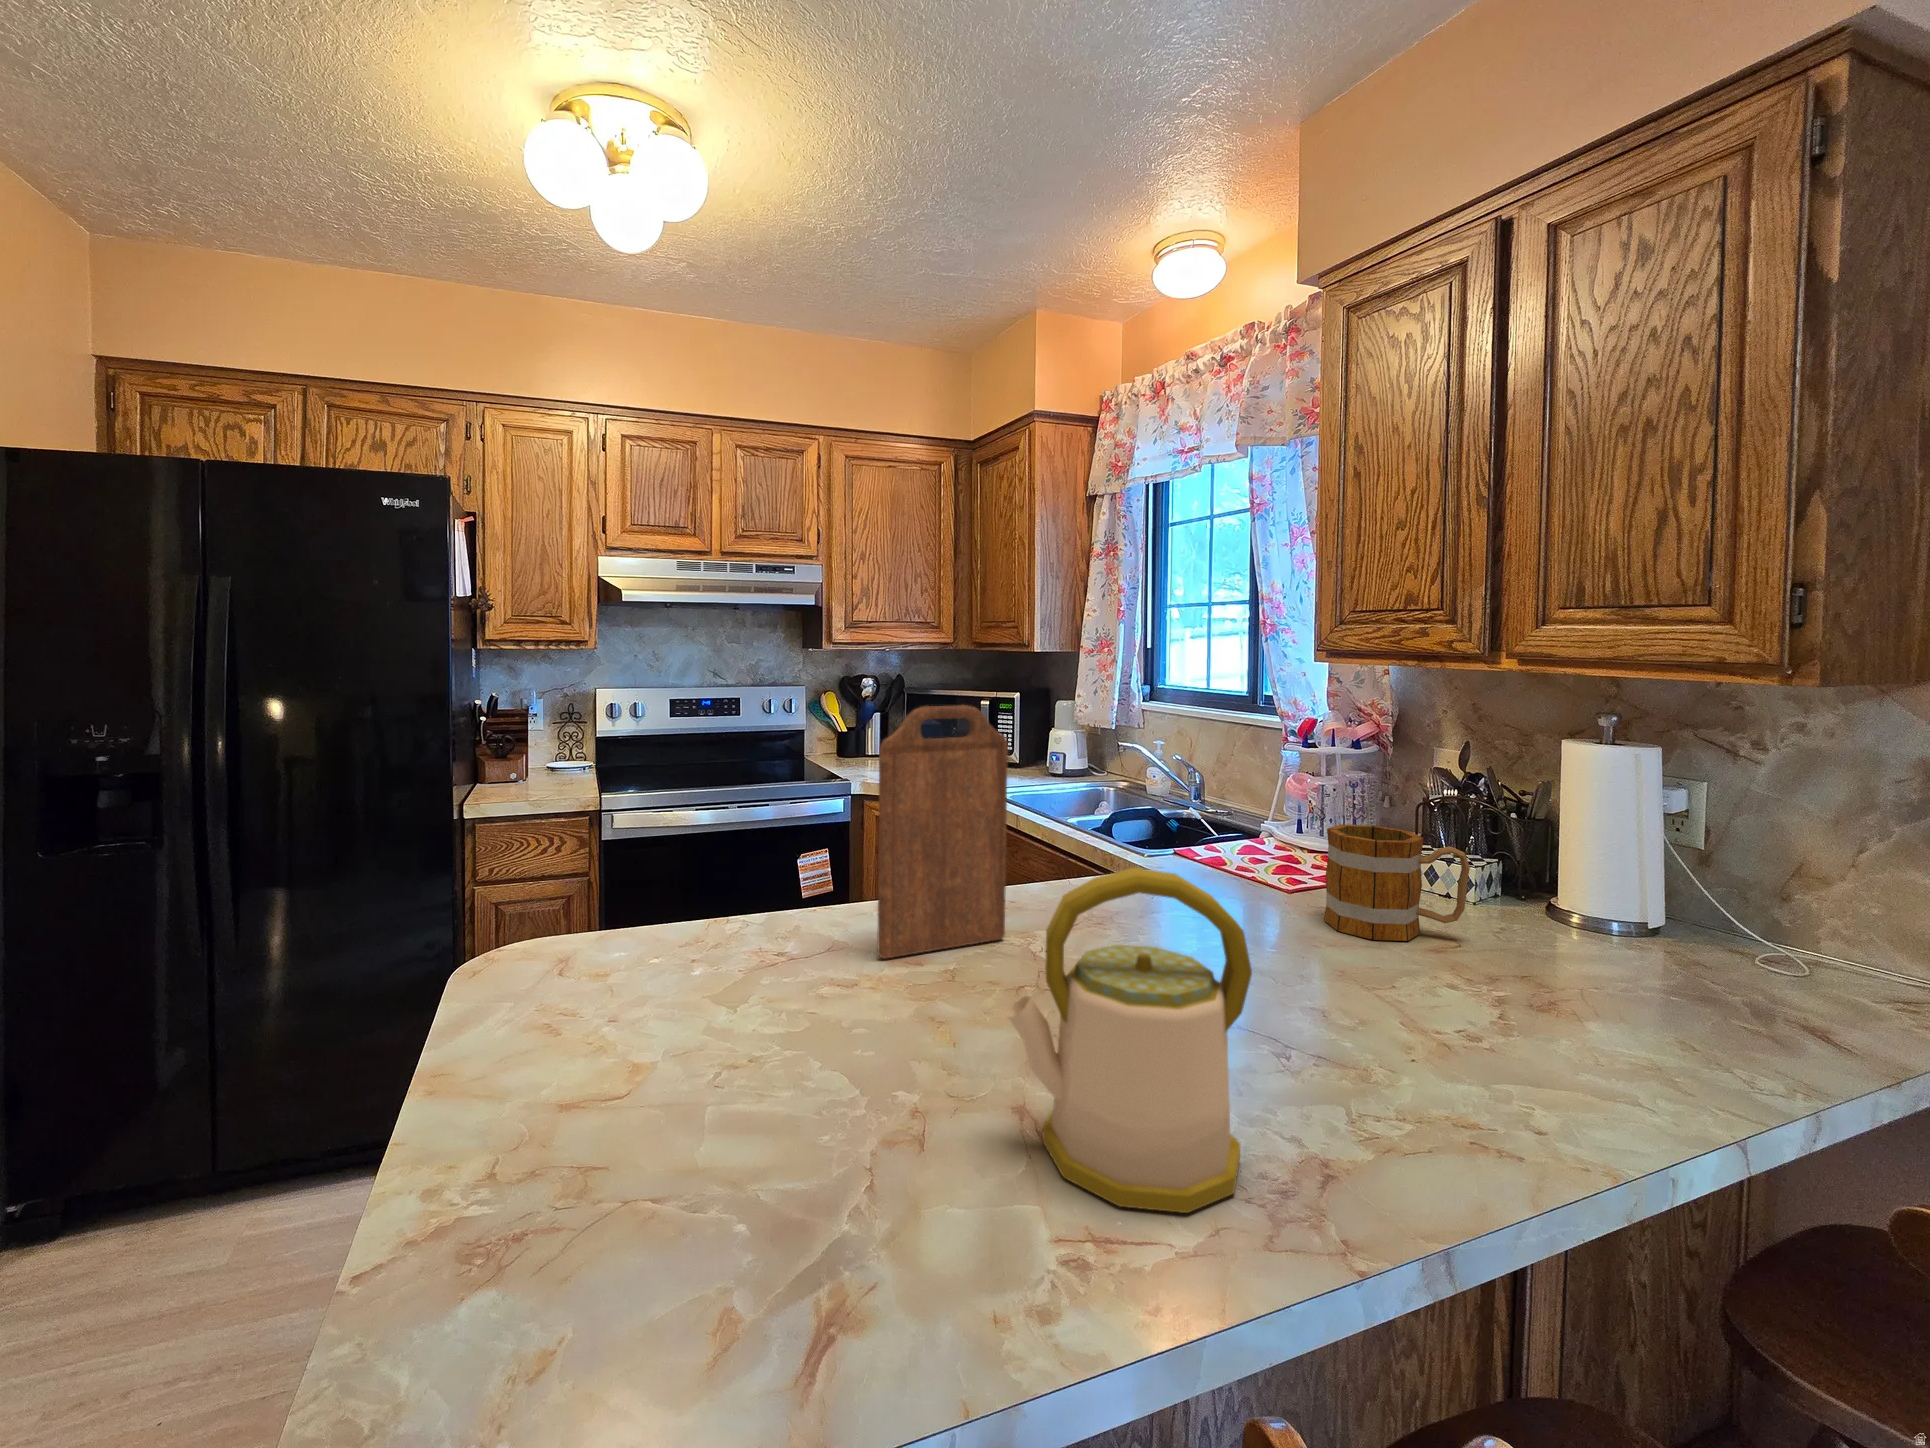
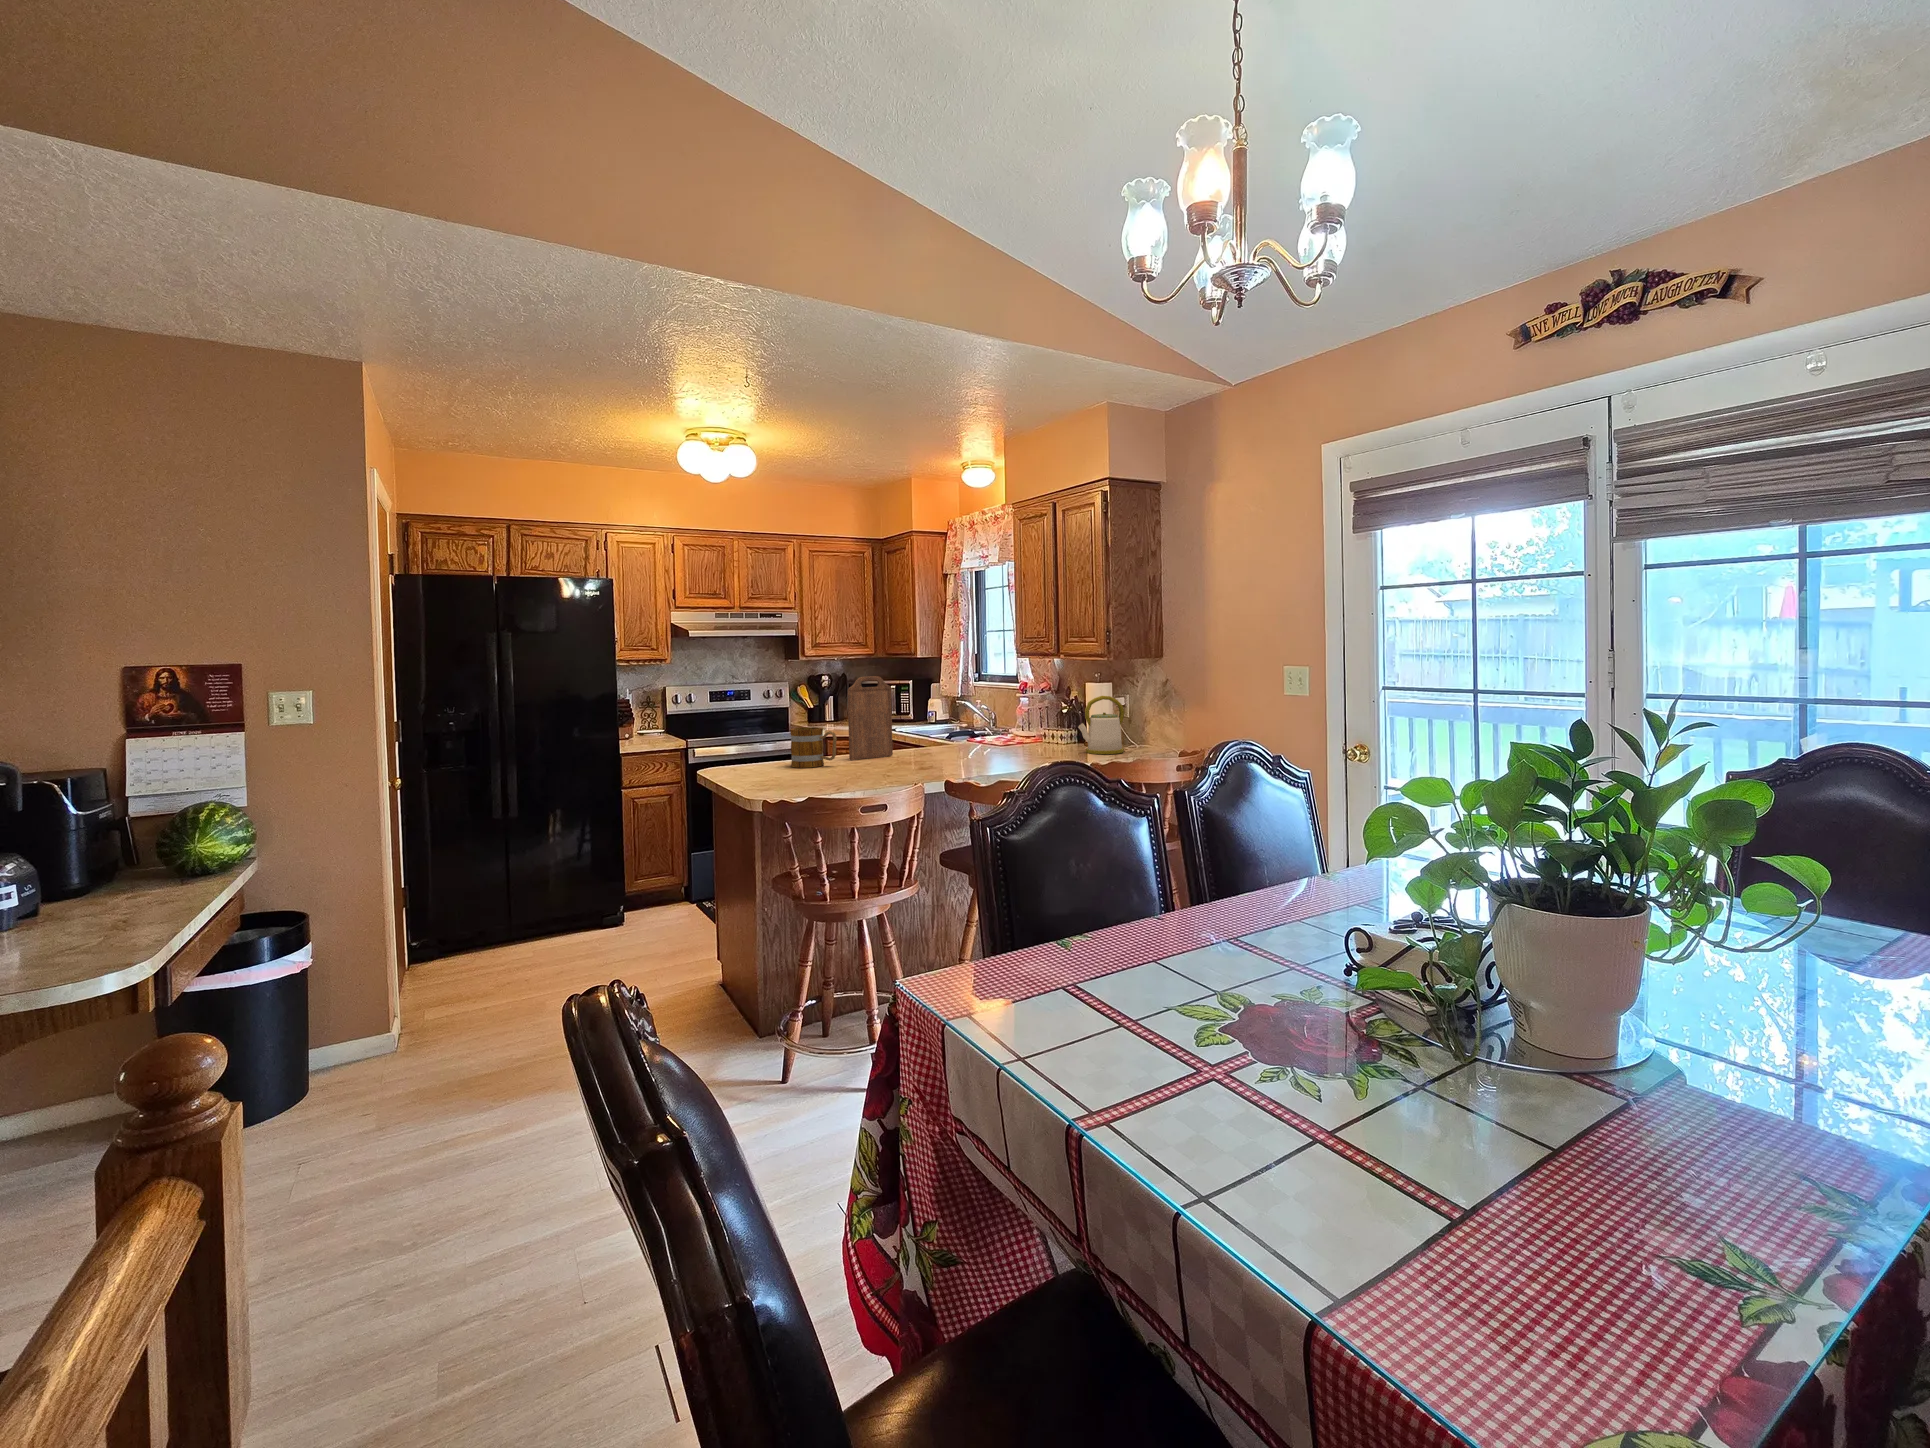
mug: present [1324,824,1470,941] -> present [790,727,837,768]
kettle: present [1007,868,1252,1213] -> present [1078,696,1124,754]

